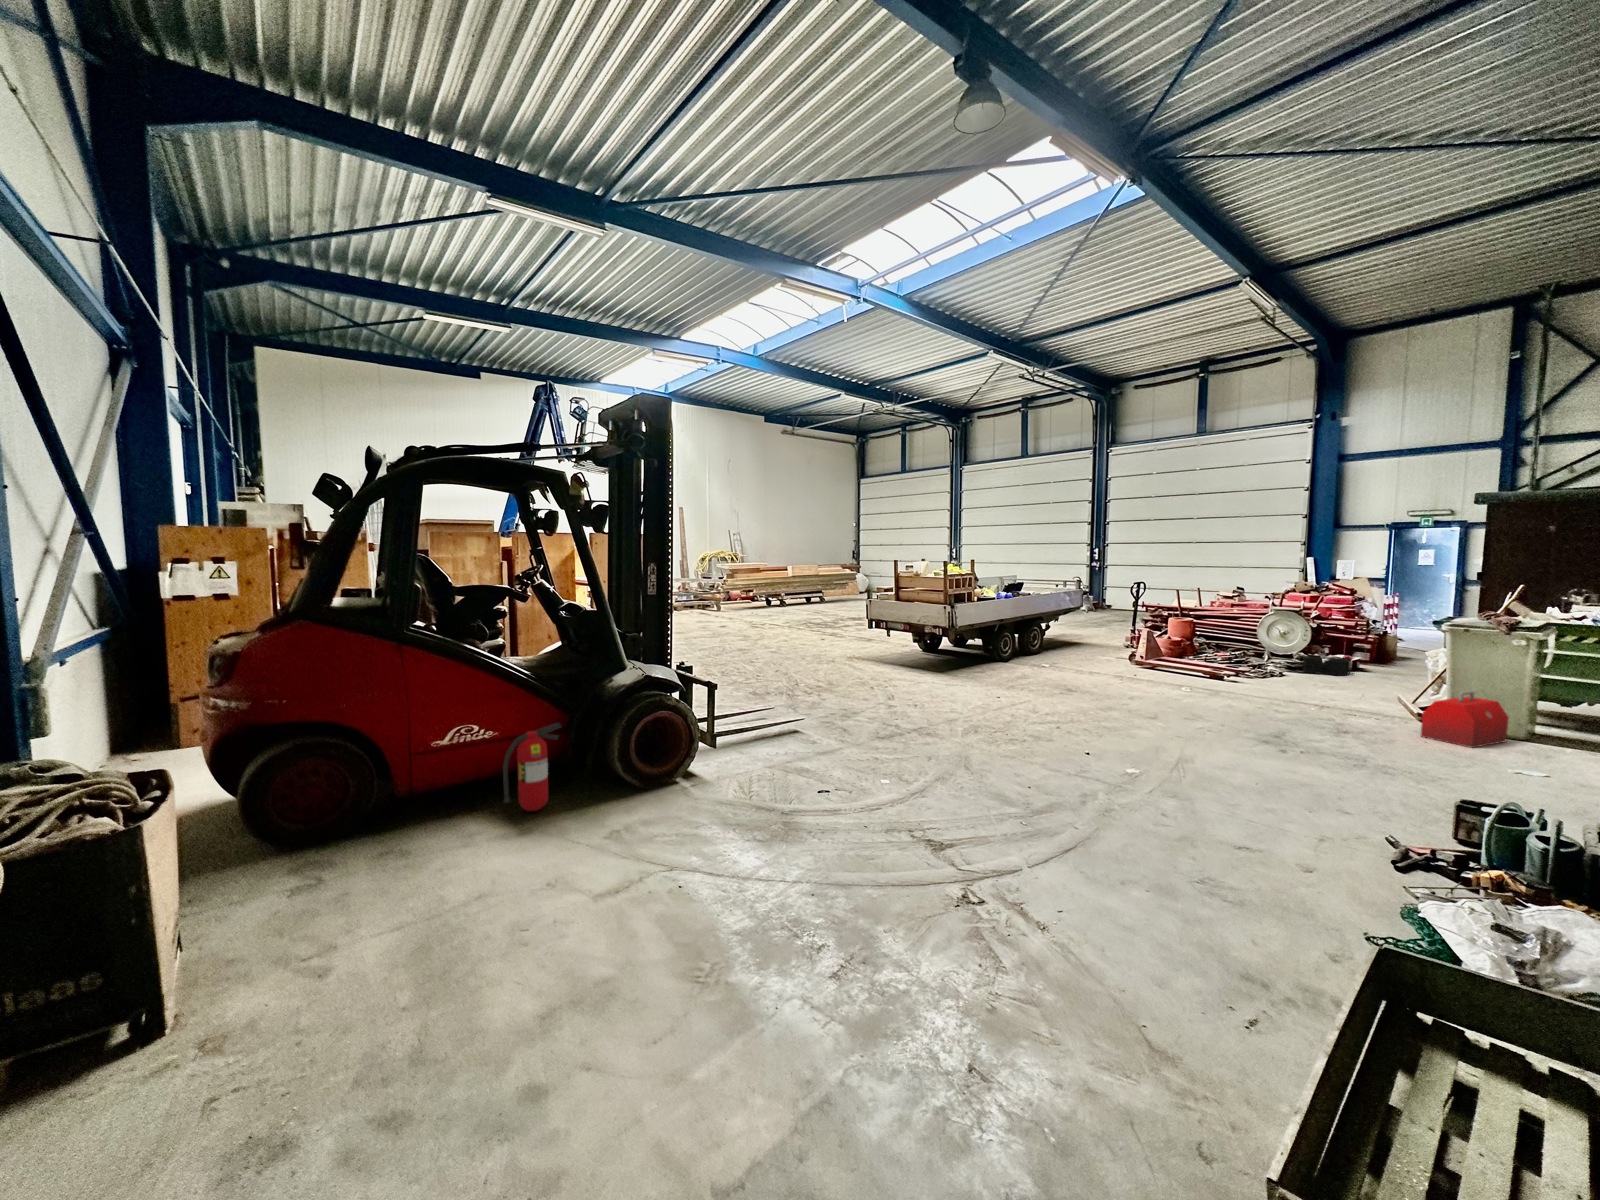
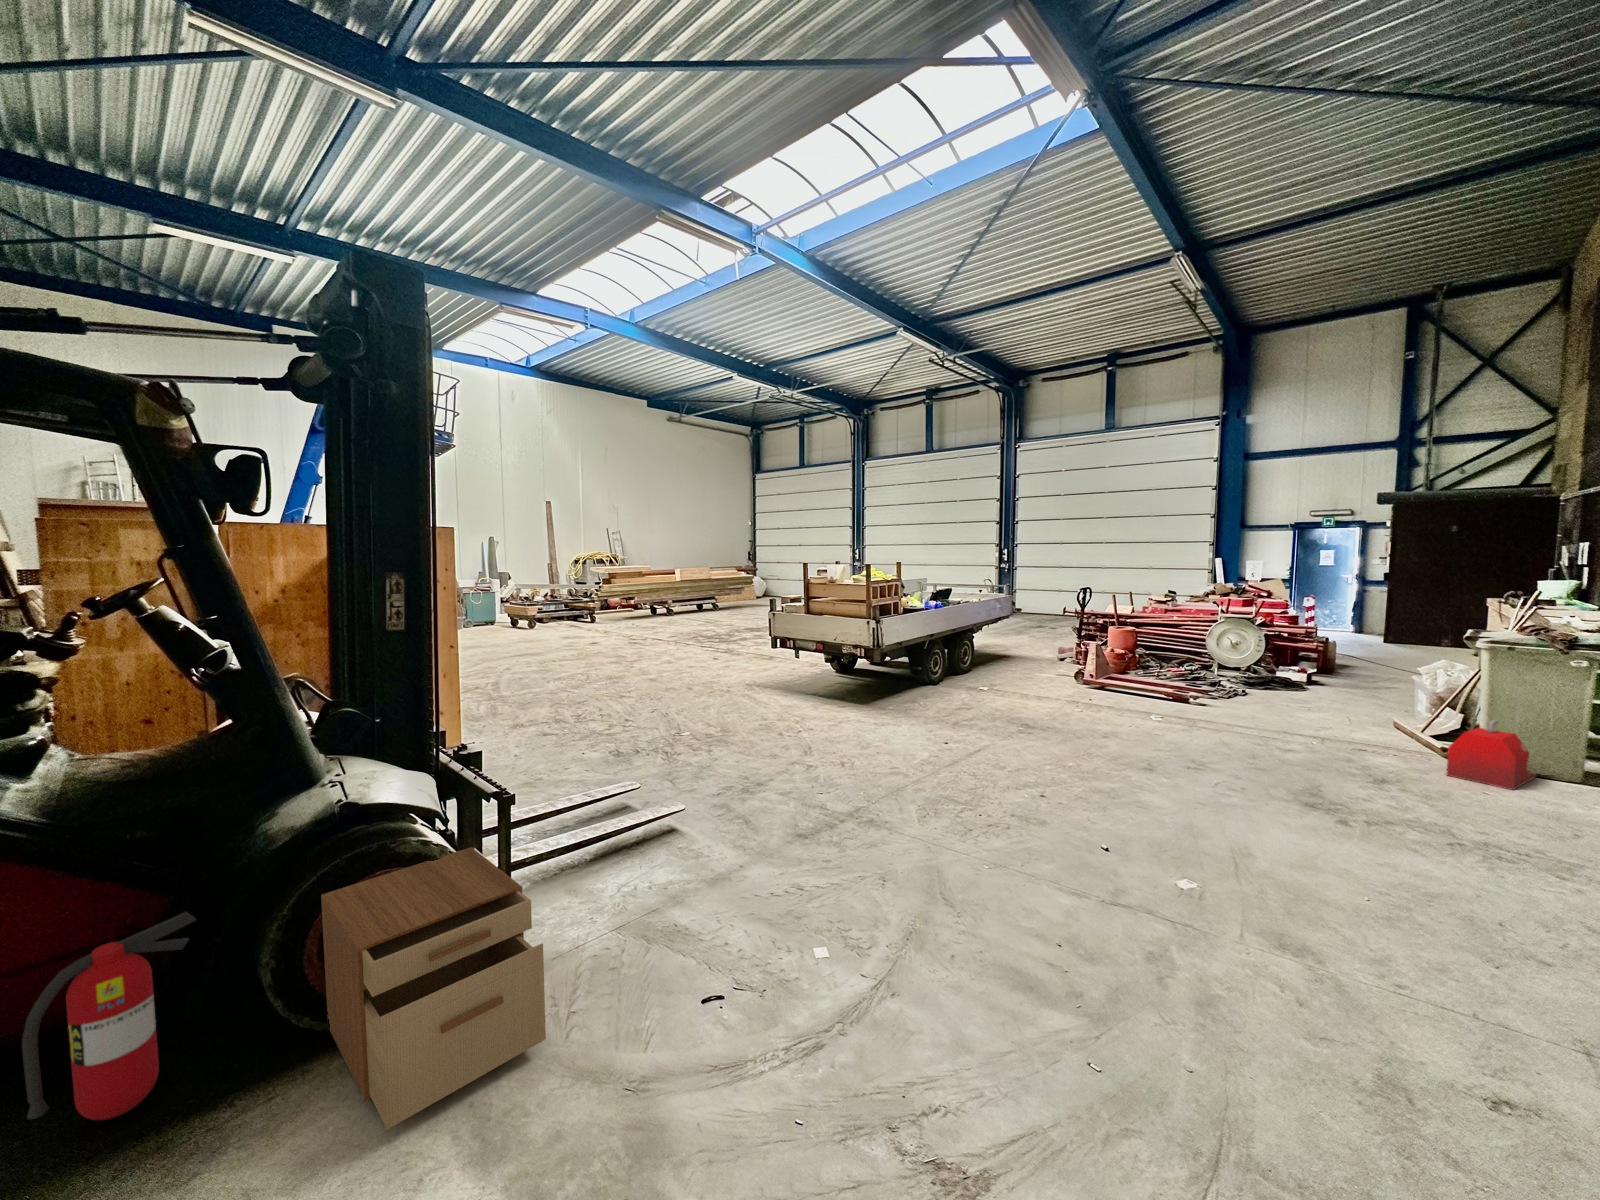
storage bin: present [1297,656,1351,676] -> none [1246,667,1305,689]
filing cabinet: none [614,711,725,821] -> present [321,847,546,1130]

